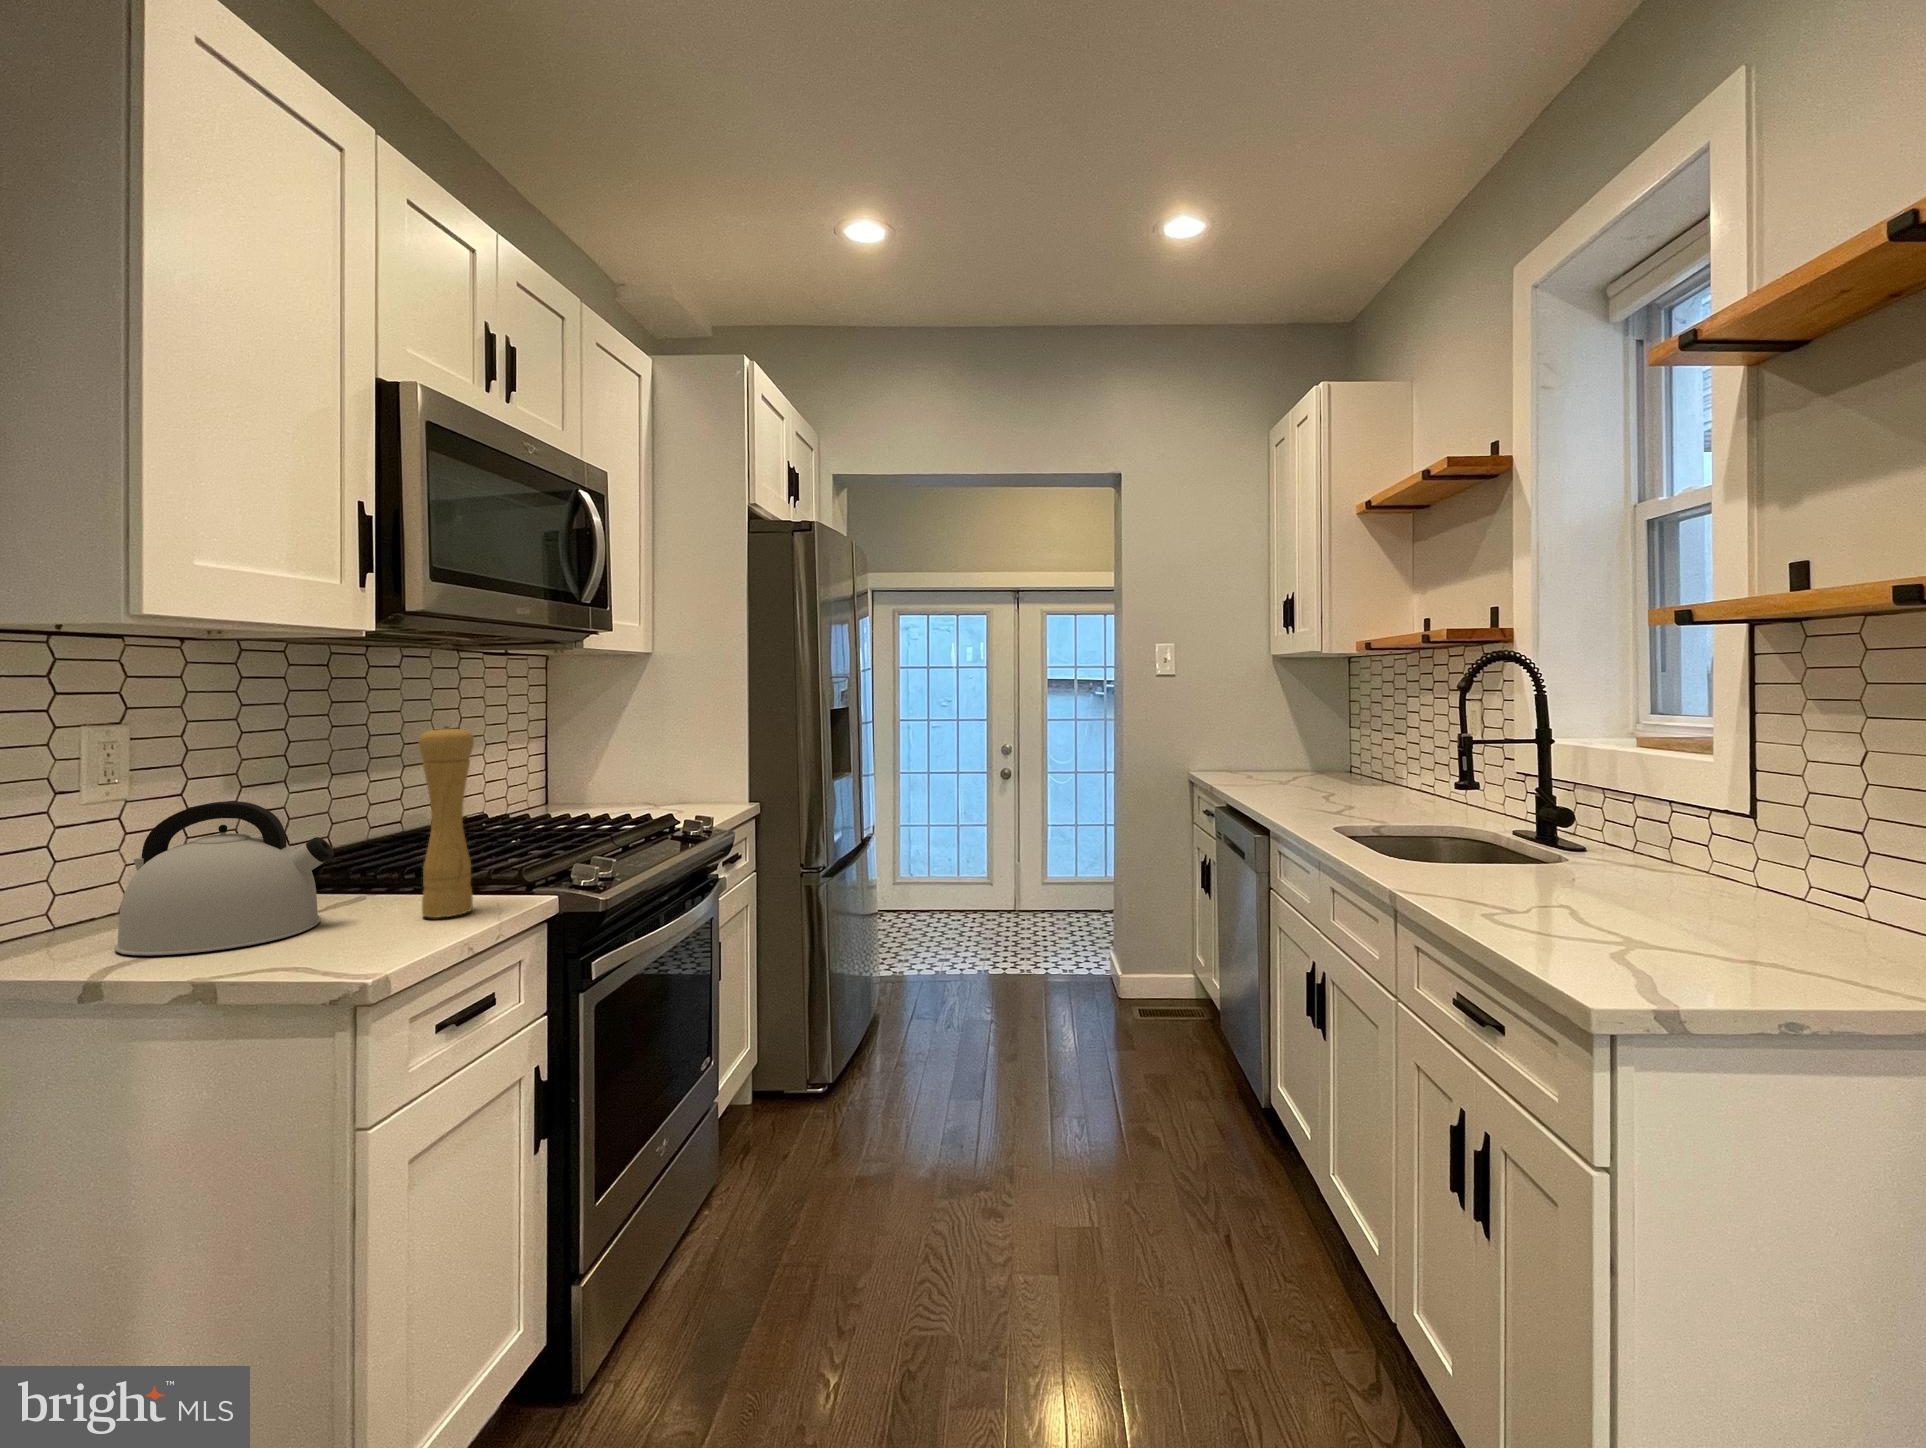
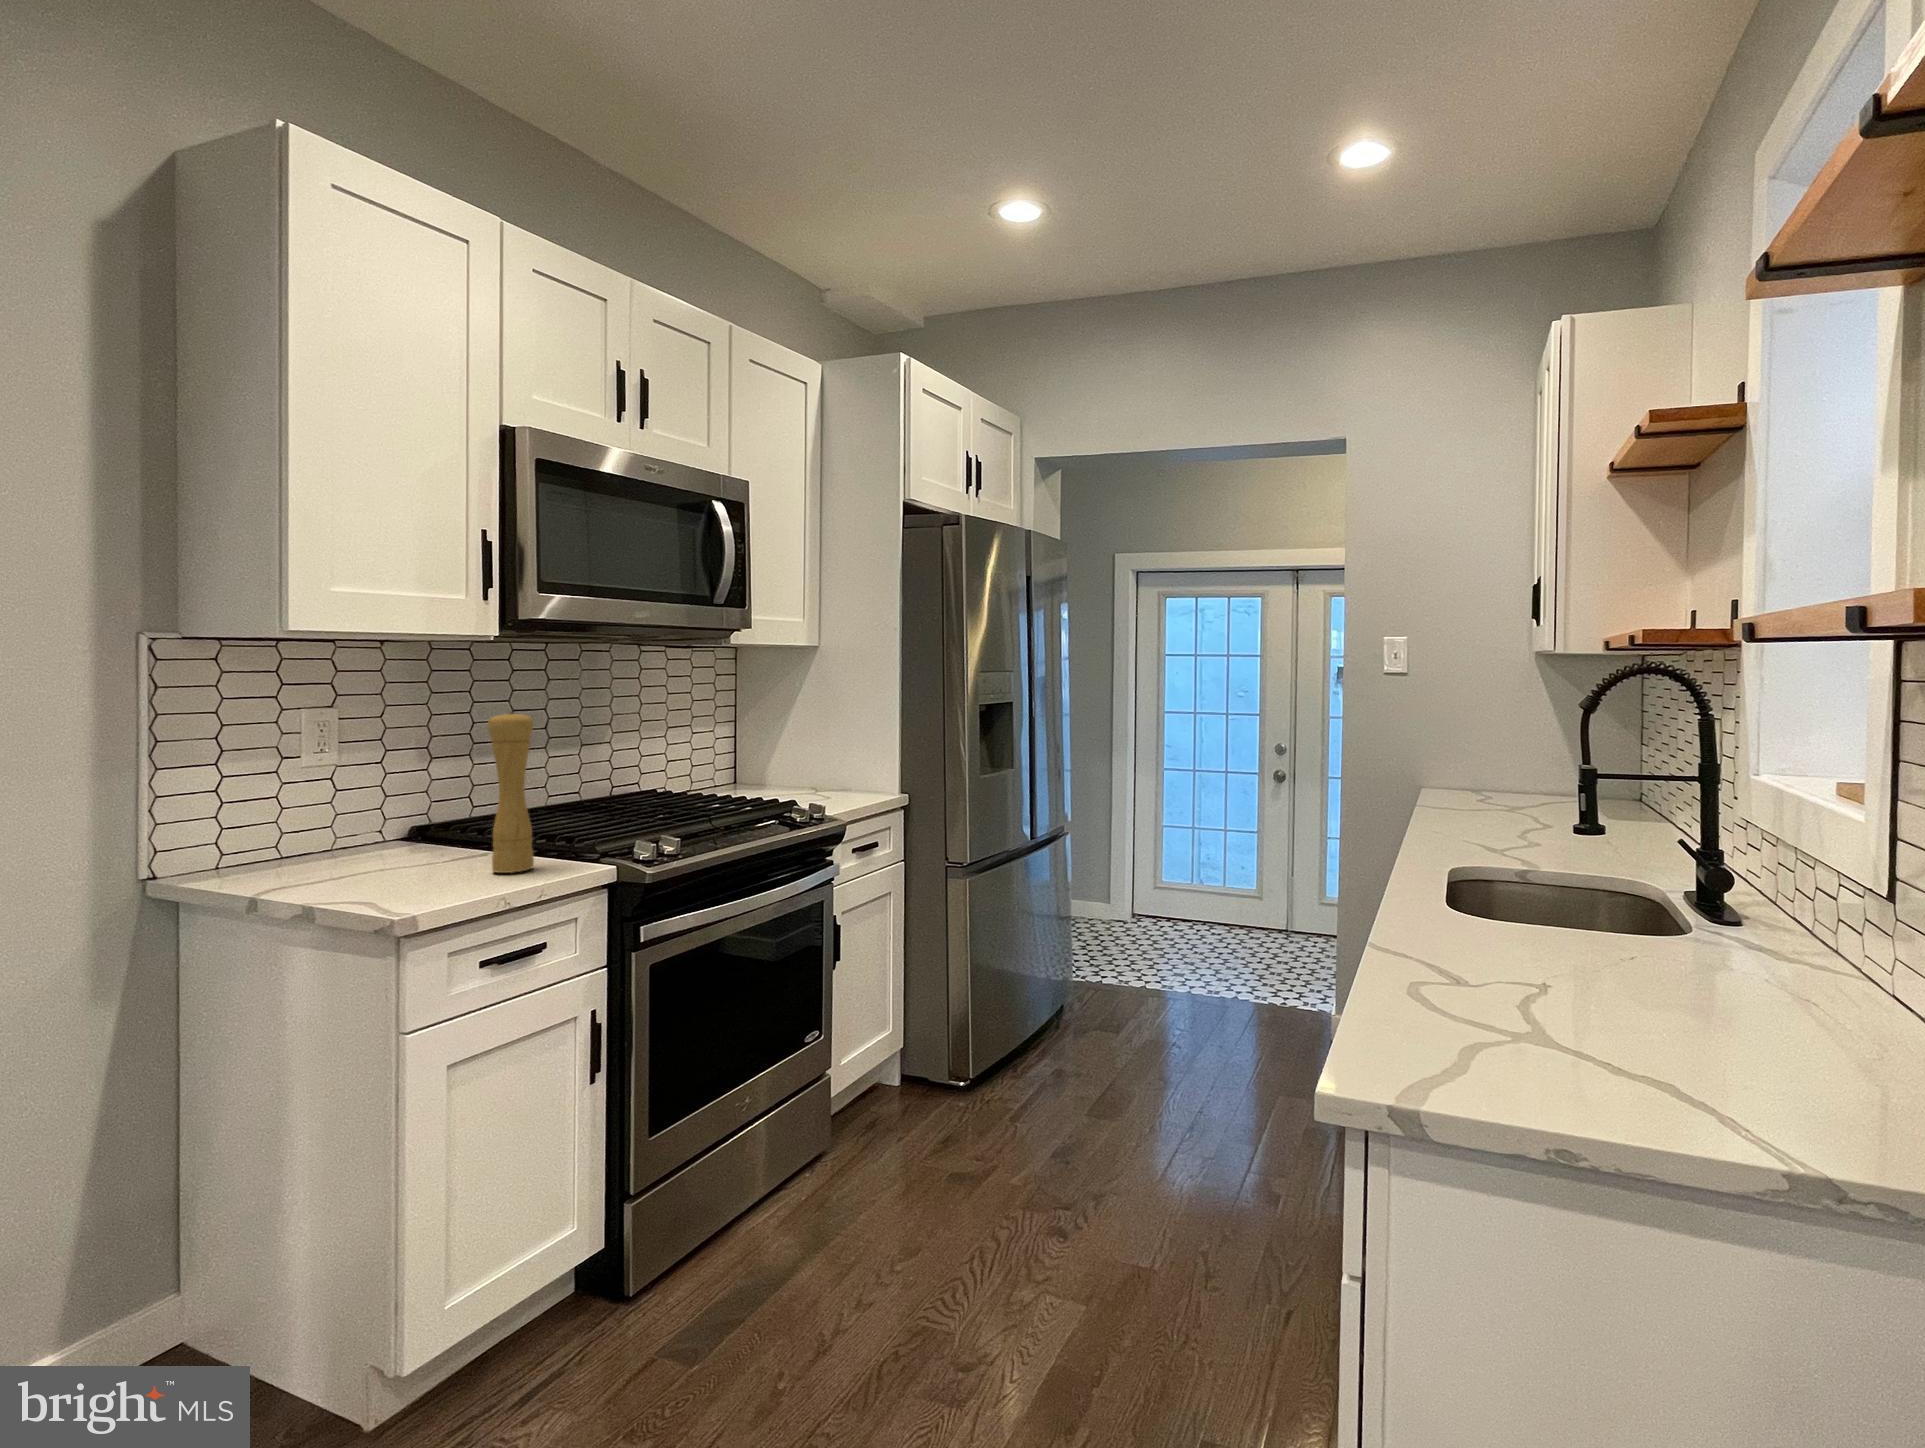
kettle: present [115,801,334,955] -> none [289,768,435,883]

